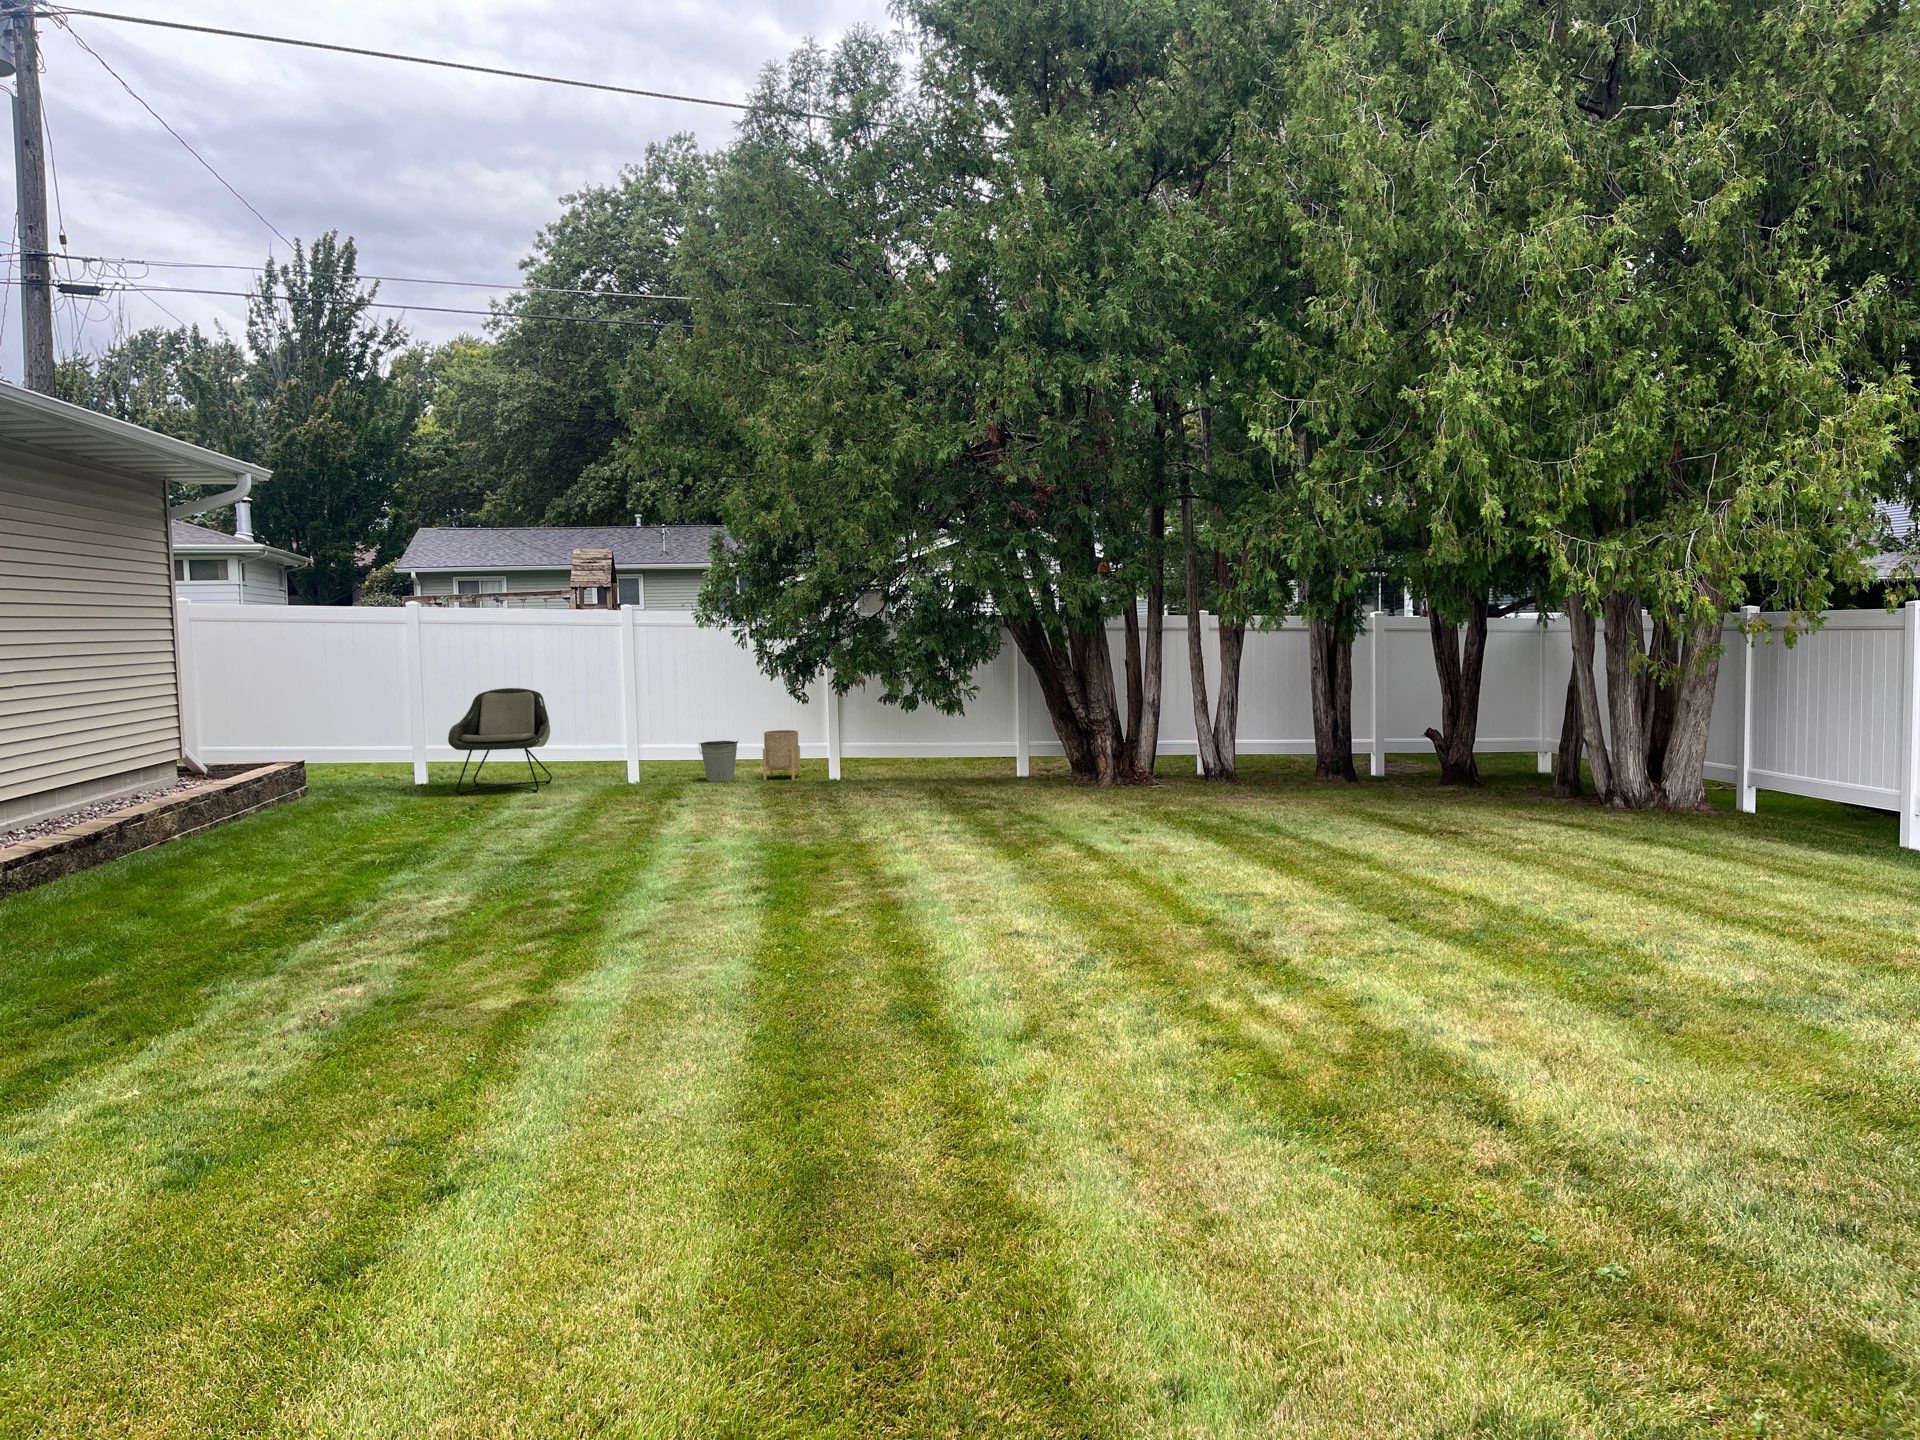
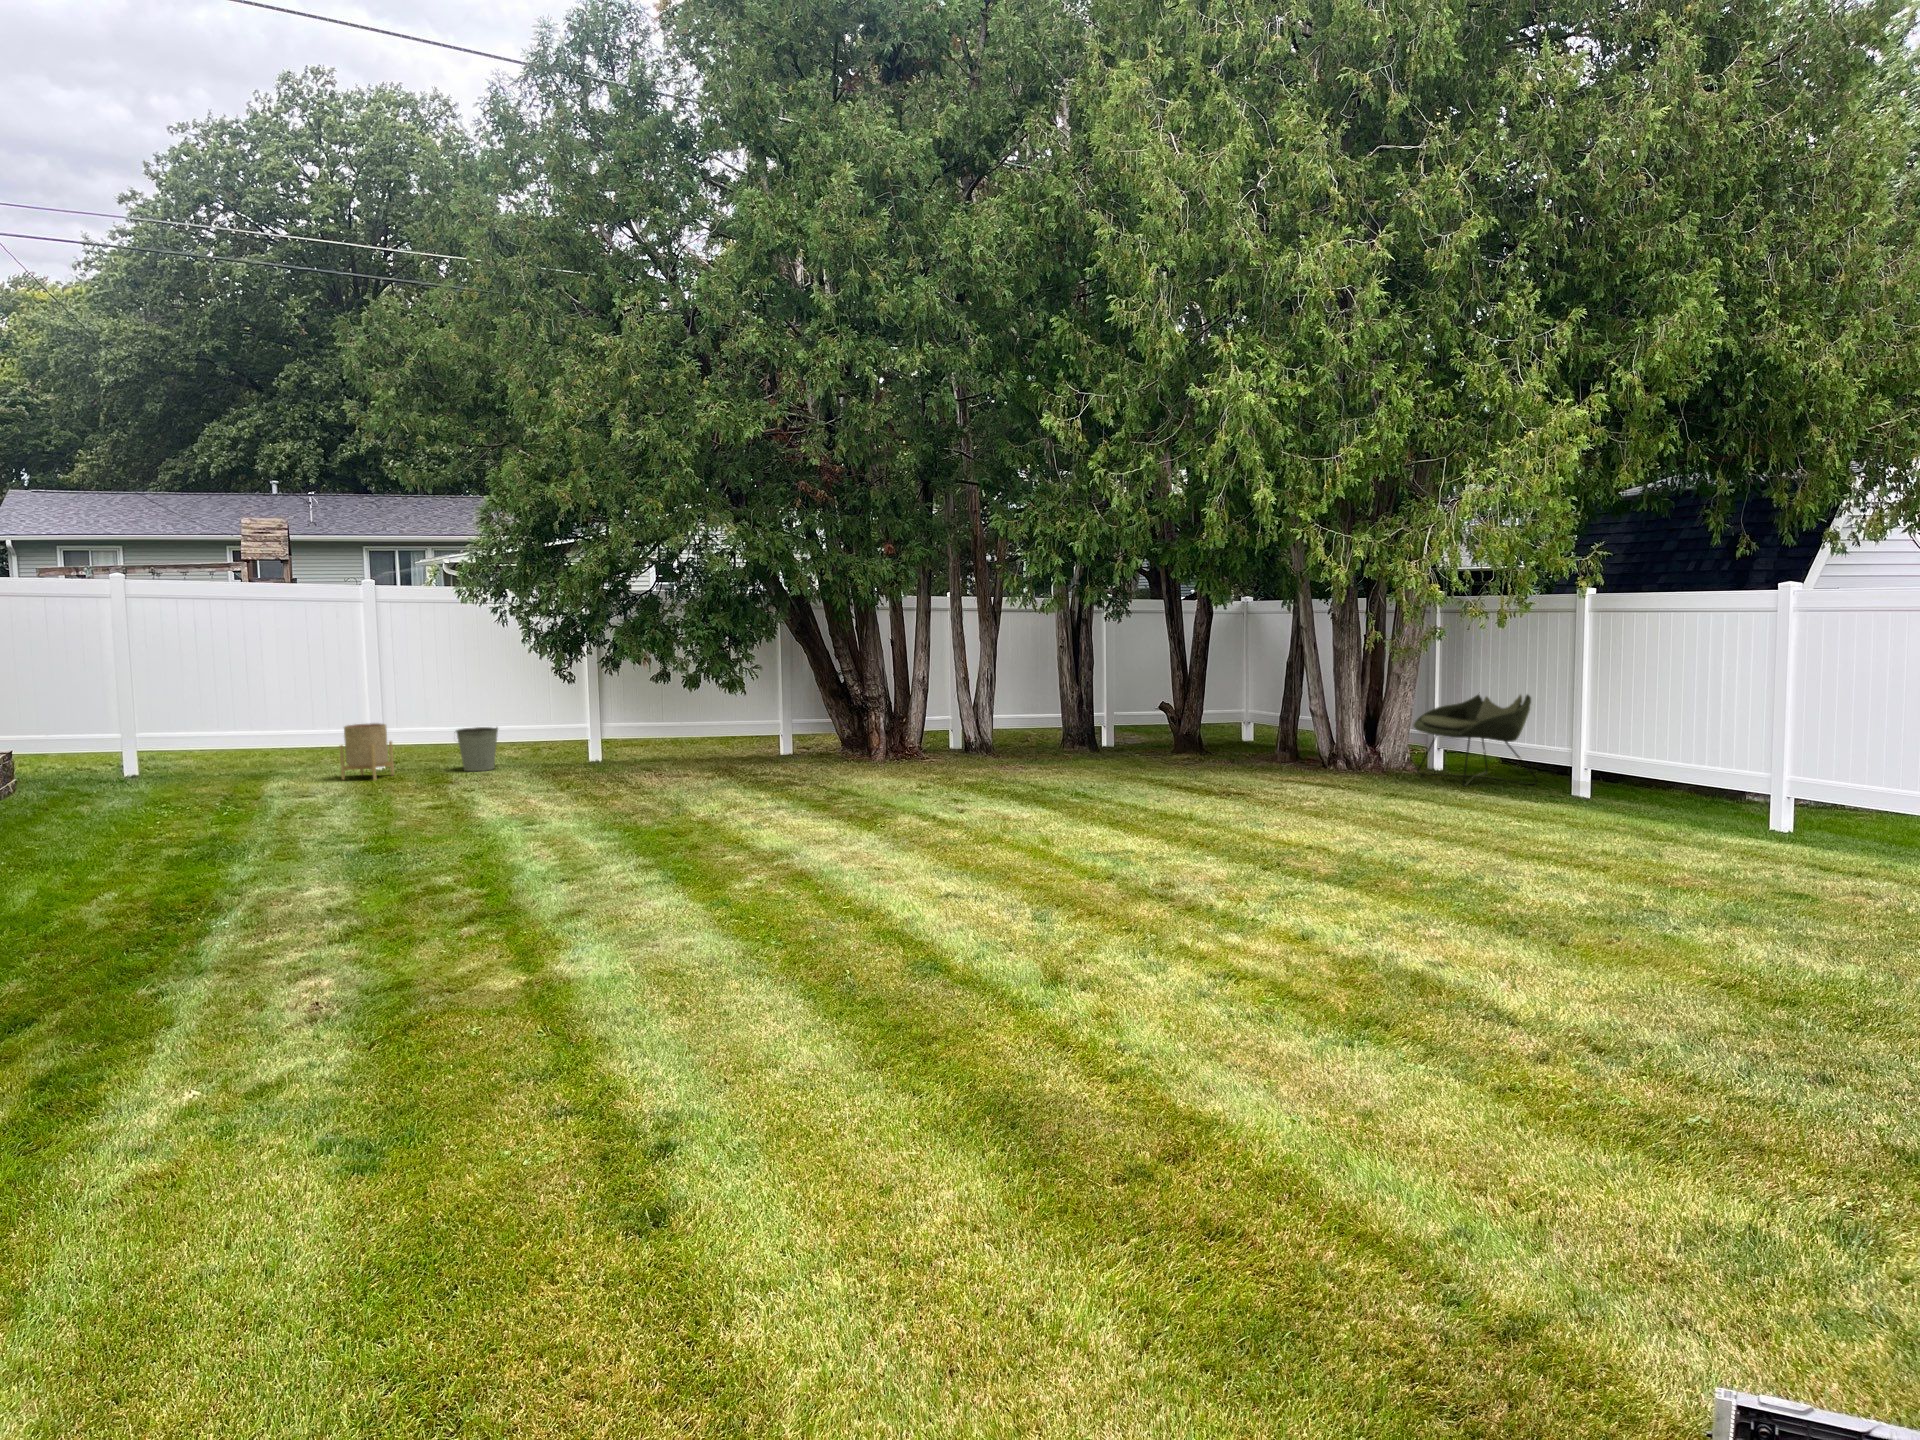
lounge chair: present [448,688,552,795] -> present [1413,695,1538,786]
planter: present [763,730,801,780] -> present [340,723,394,780]

